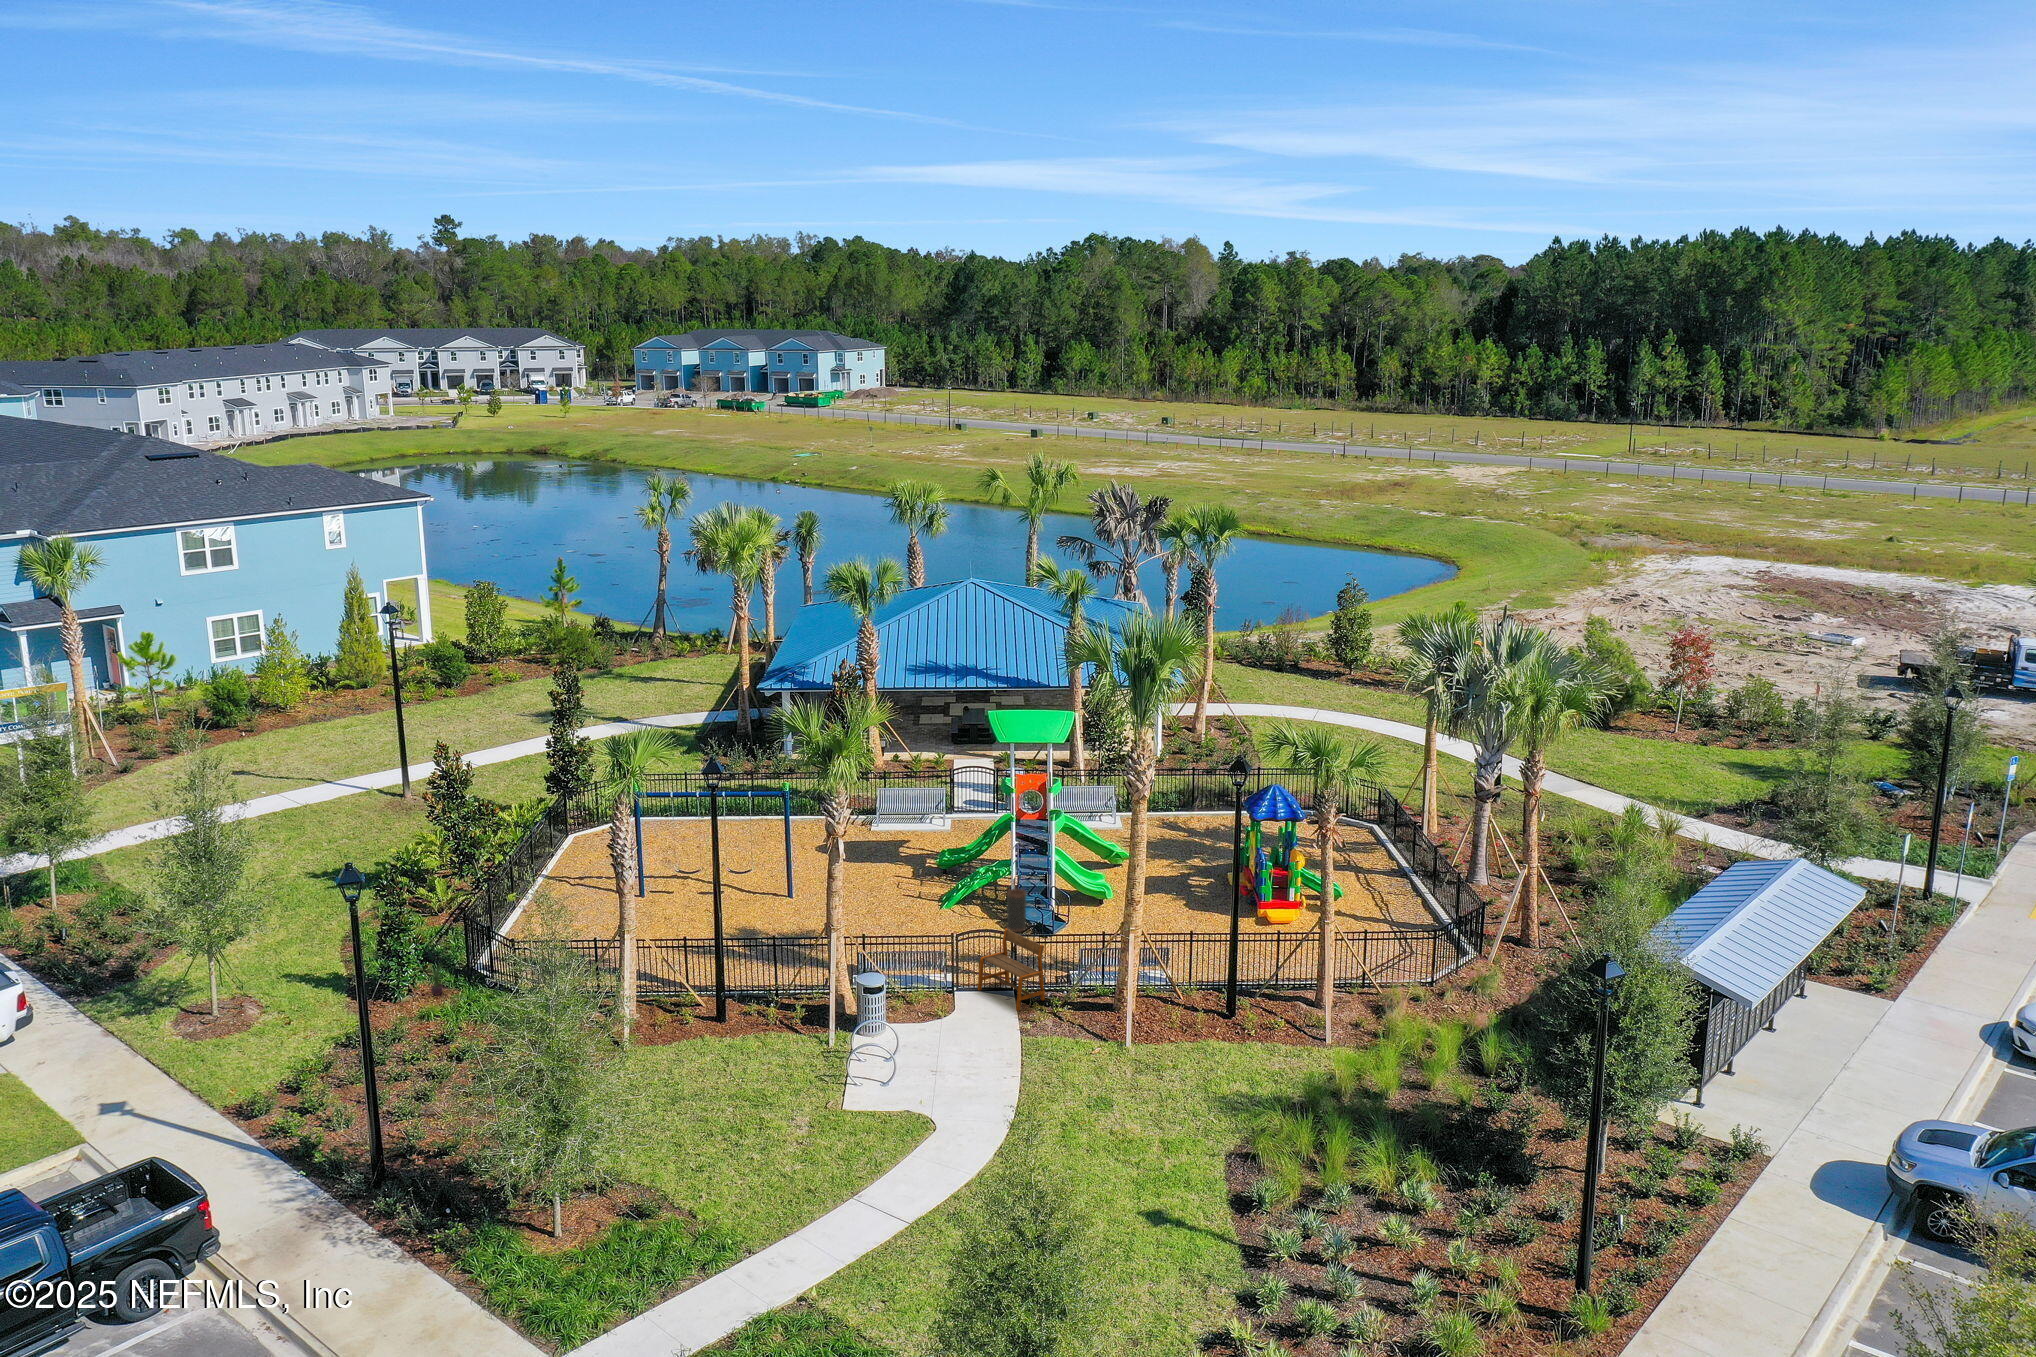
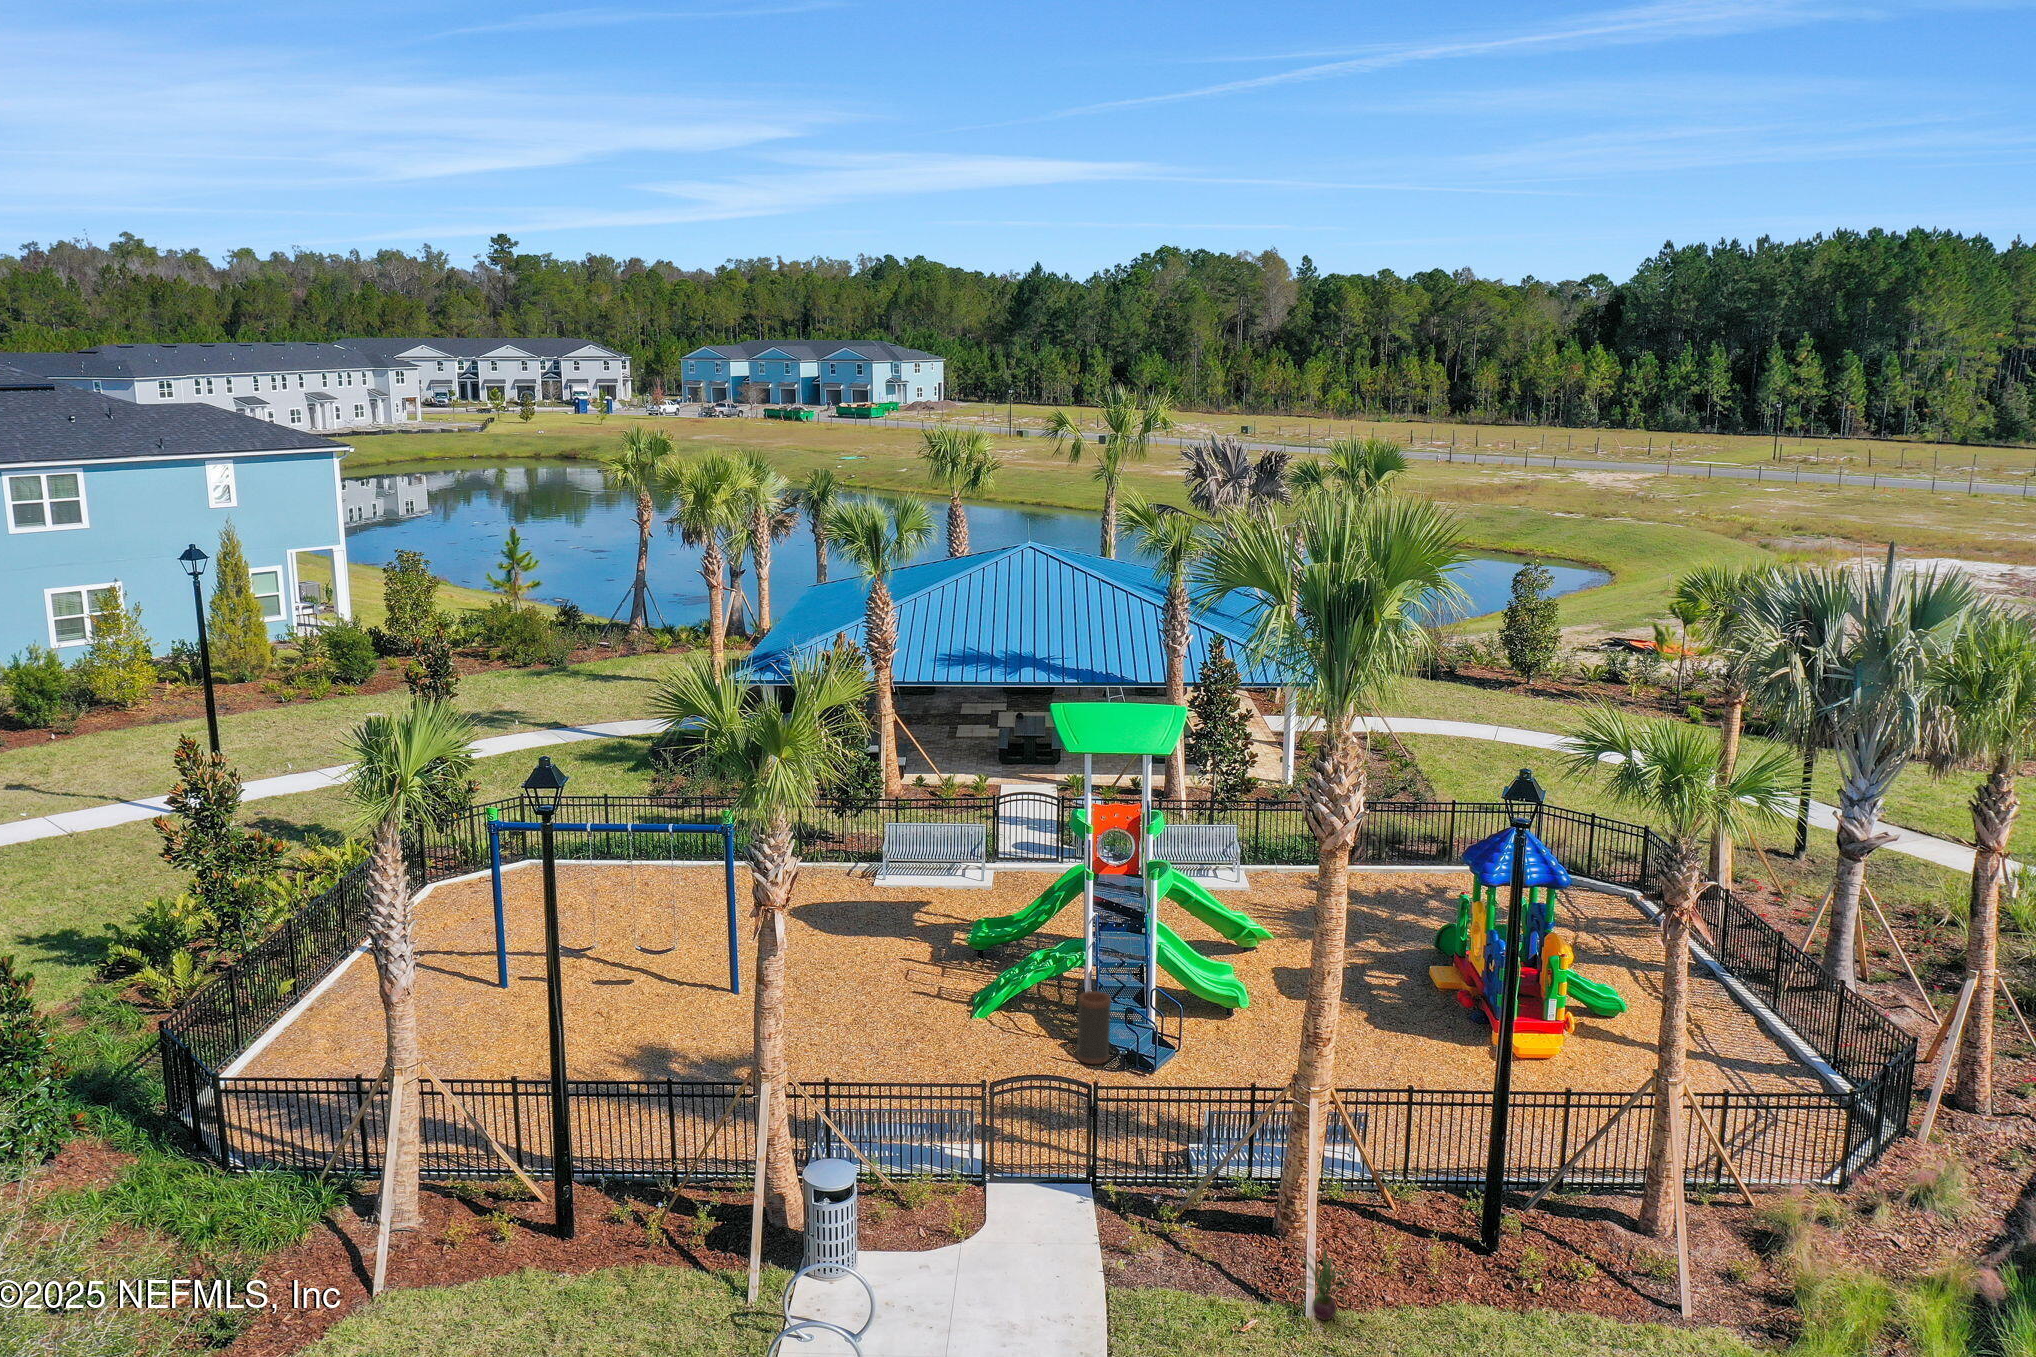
bench: present [978,928,1045,1011] -> none [1027,1070,1147,1228]
decorative plant: present [430,967,443,995] -> present [1292,1249,1353,1321]

